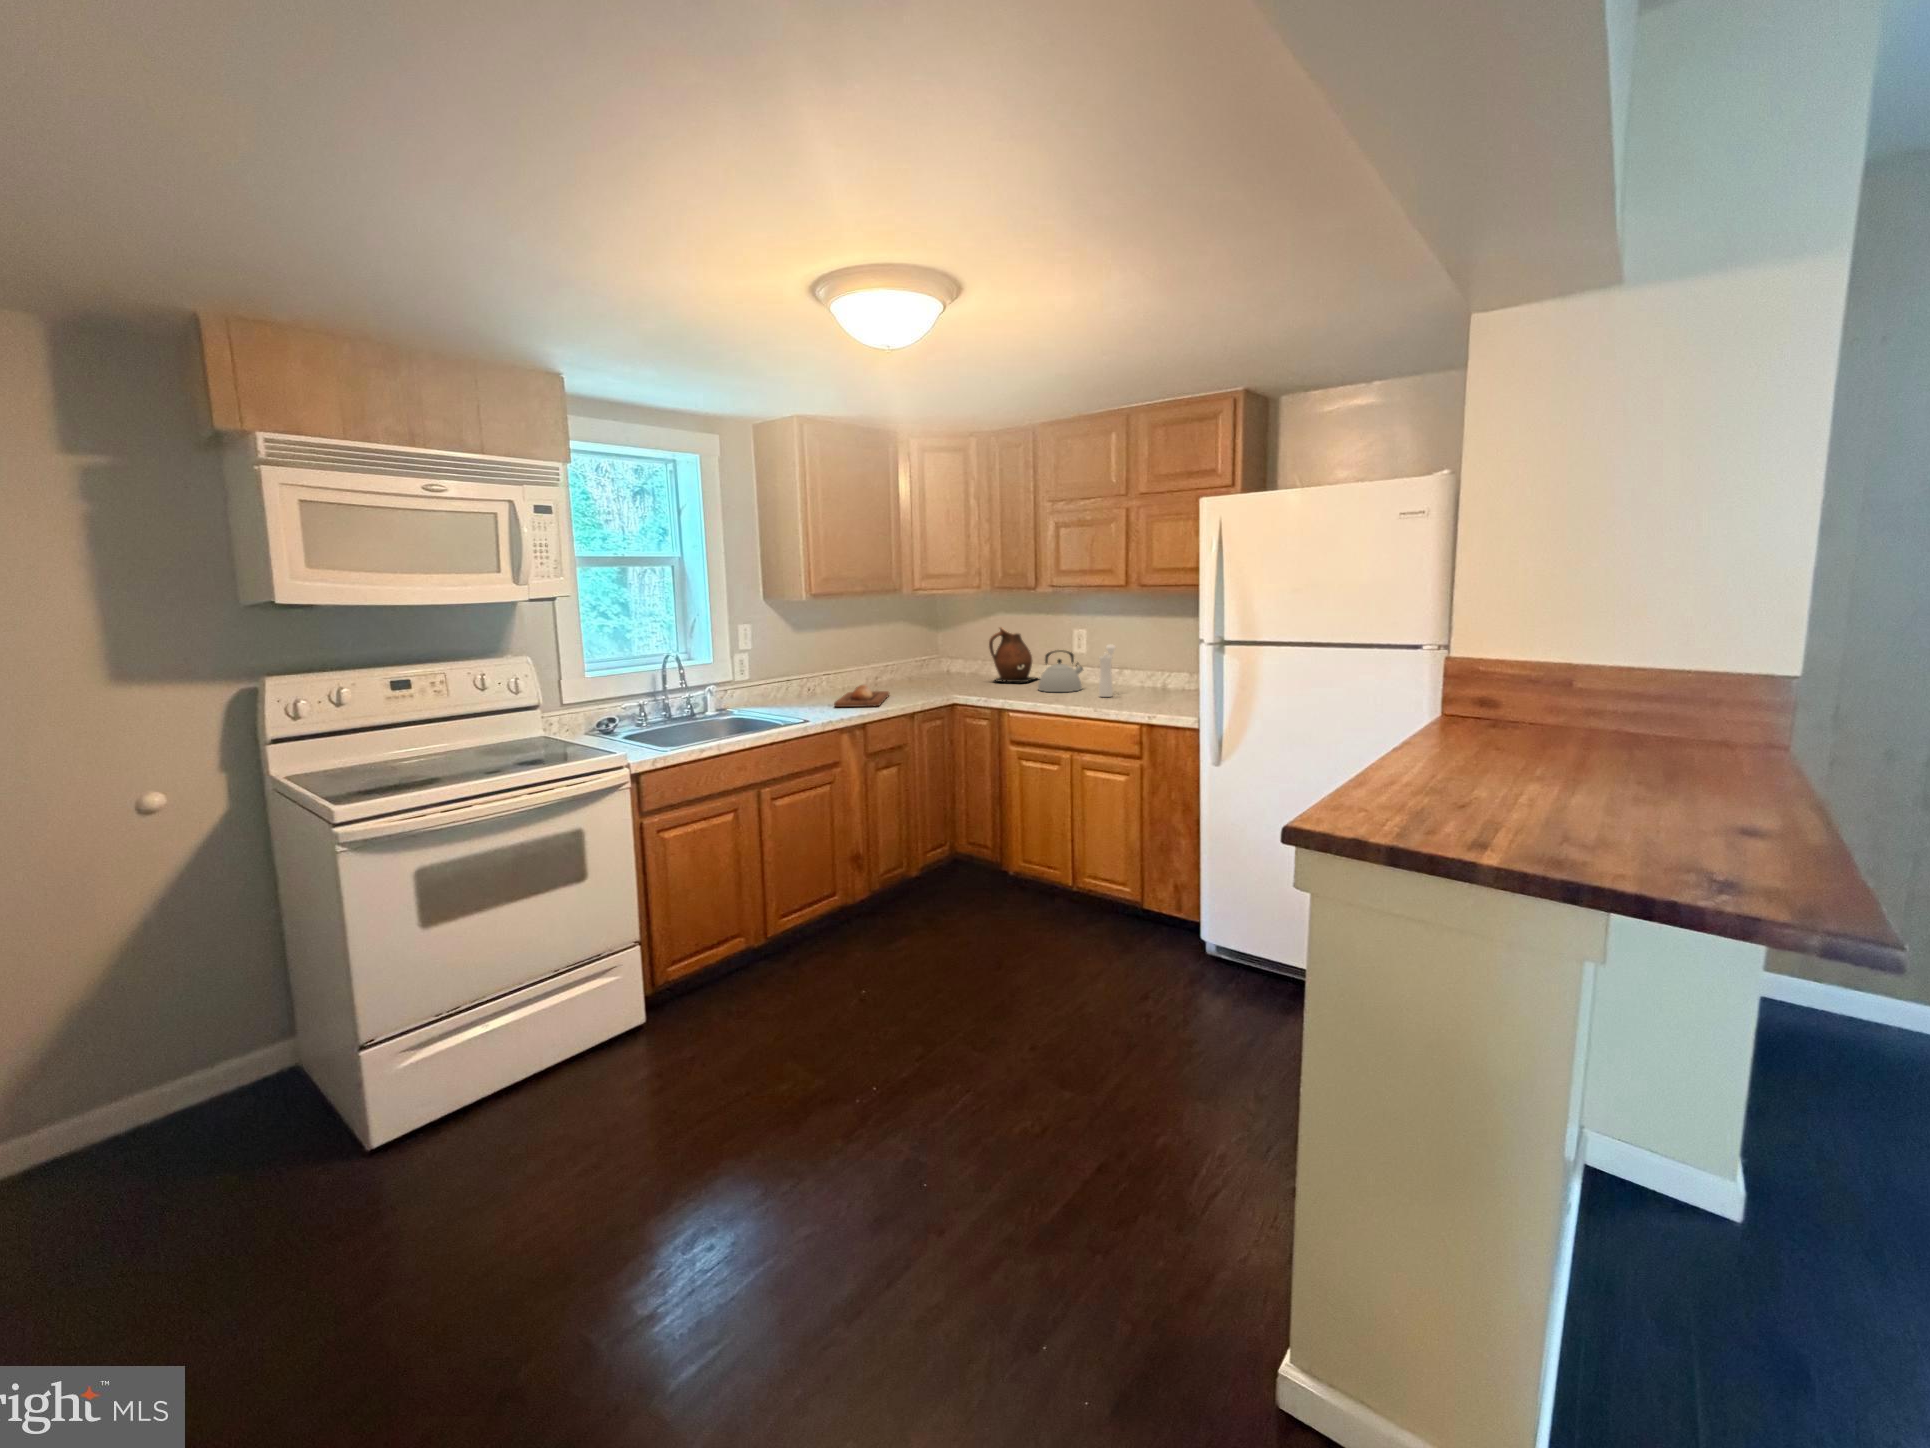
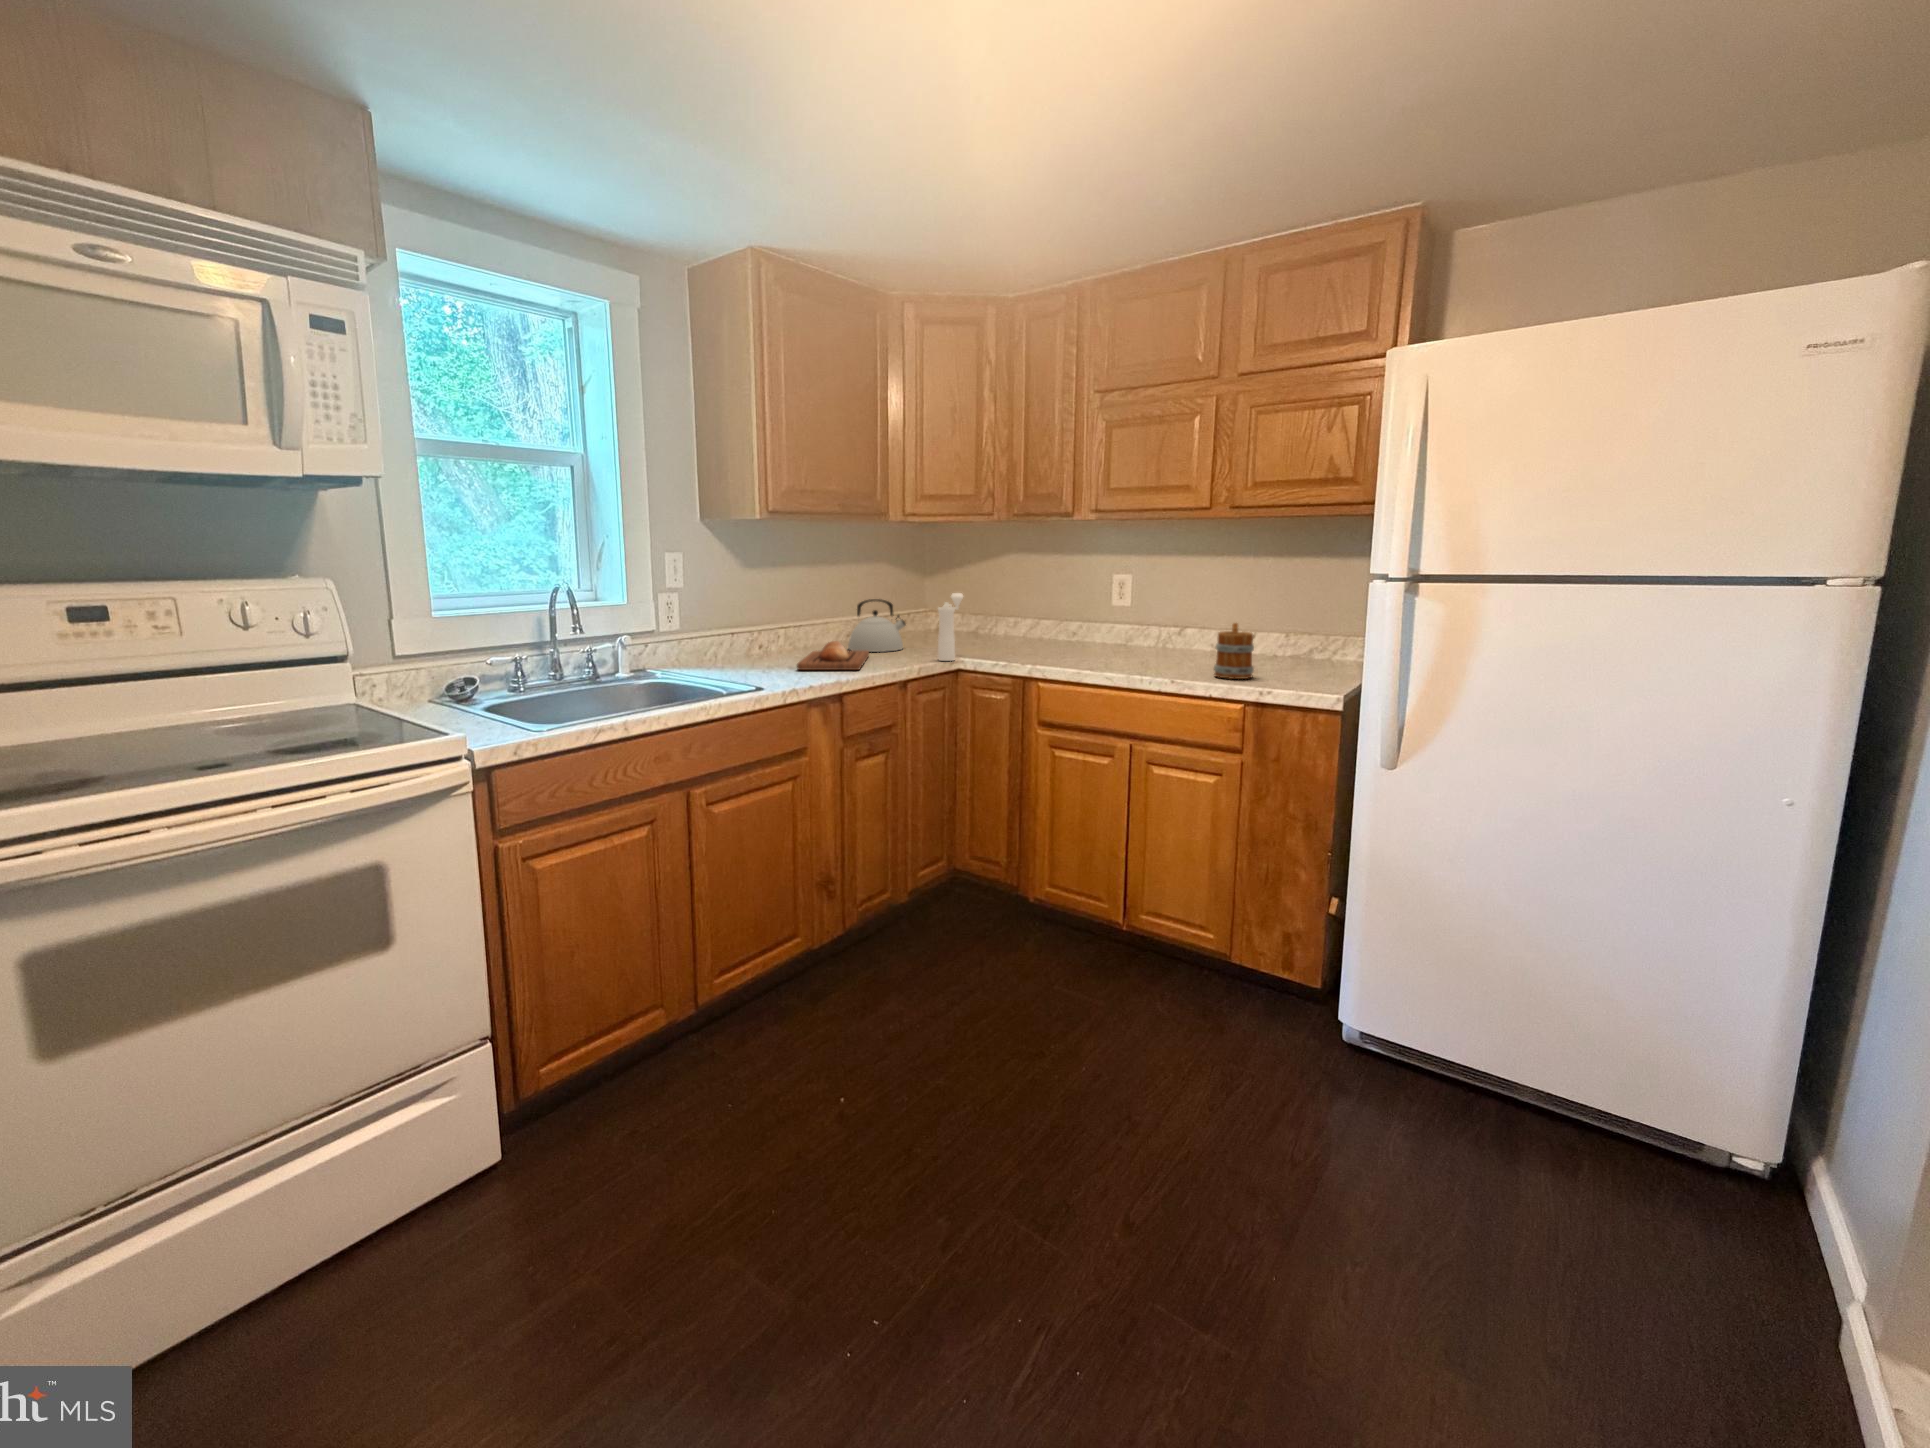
ceramic pitcher: present [989,628,1037,683] -> none [996,571,1060,645]
pepper mill: present [1099,645,1116,697] -> present [938,593,963,661]
kettle: present [1038,650,1083,692] -> present [848,599,906,652]
mug: none [1126,668,1153,708] -> present [1214,623,1254,679]

